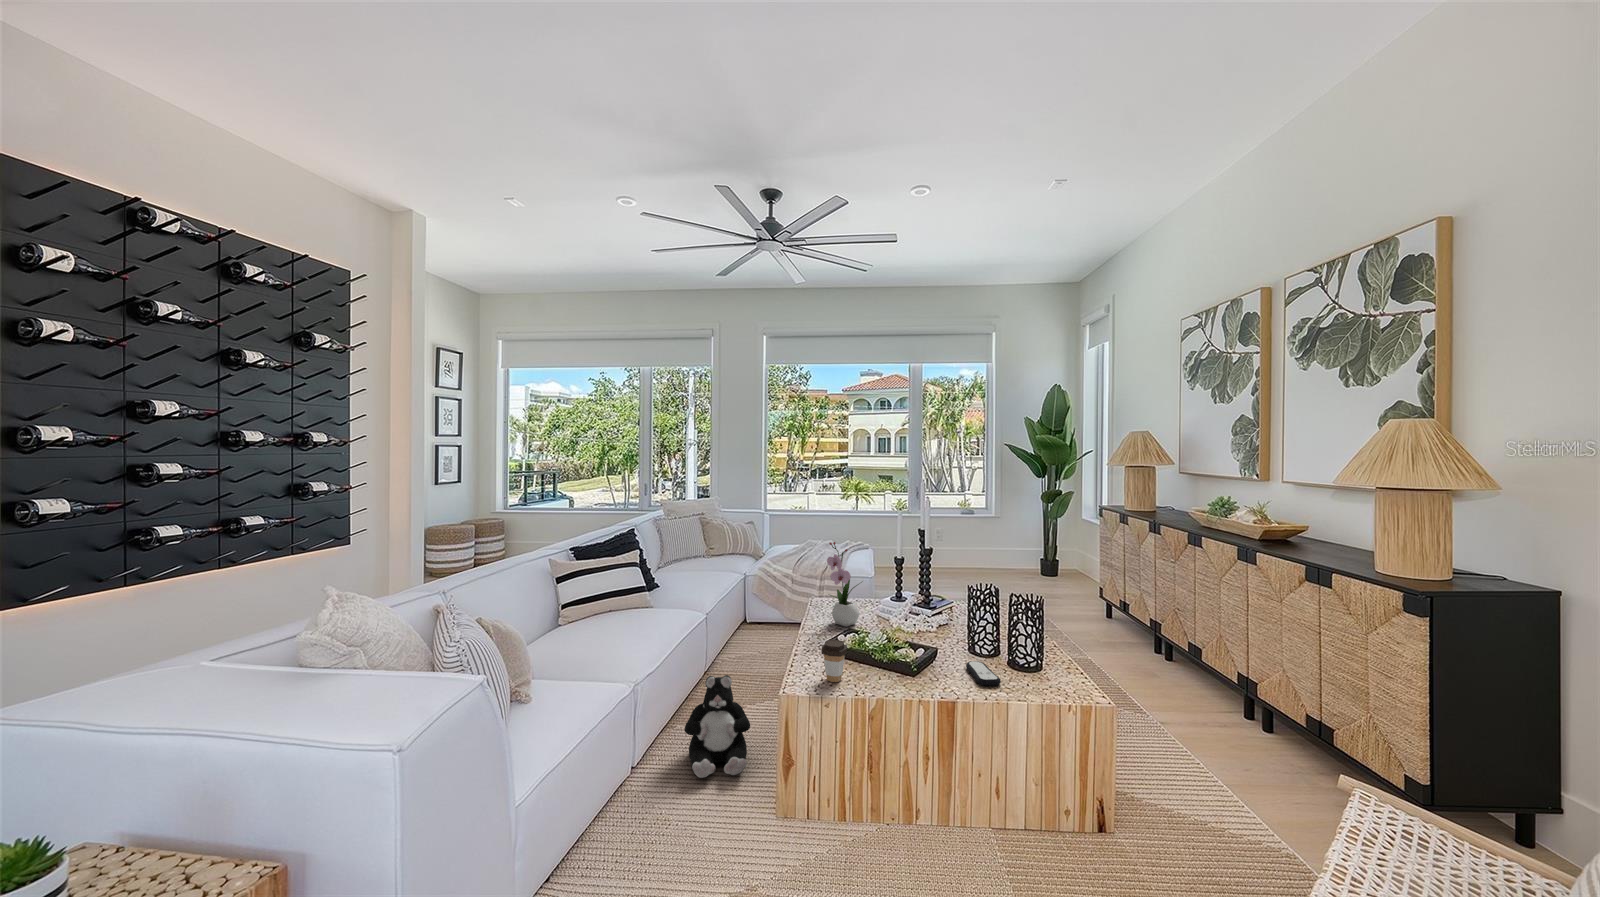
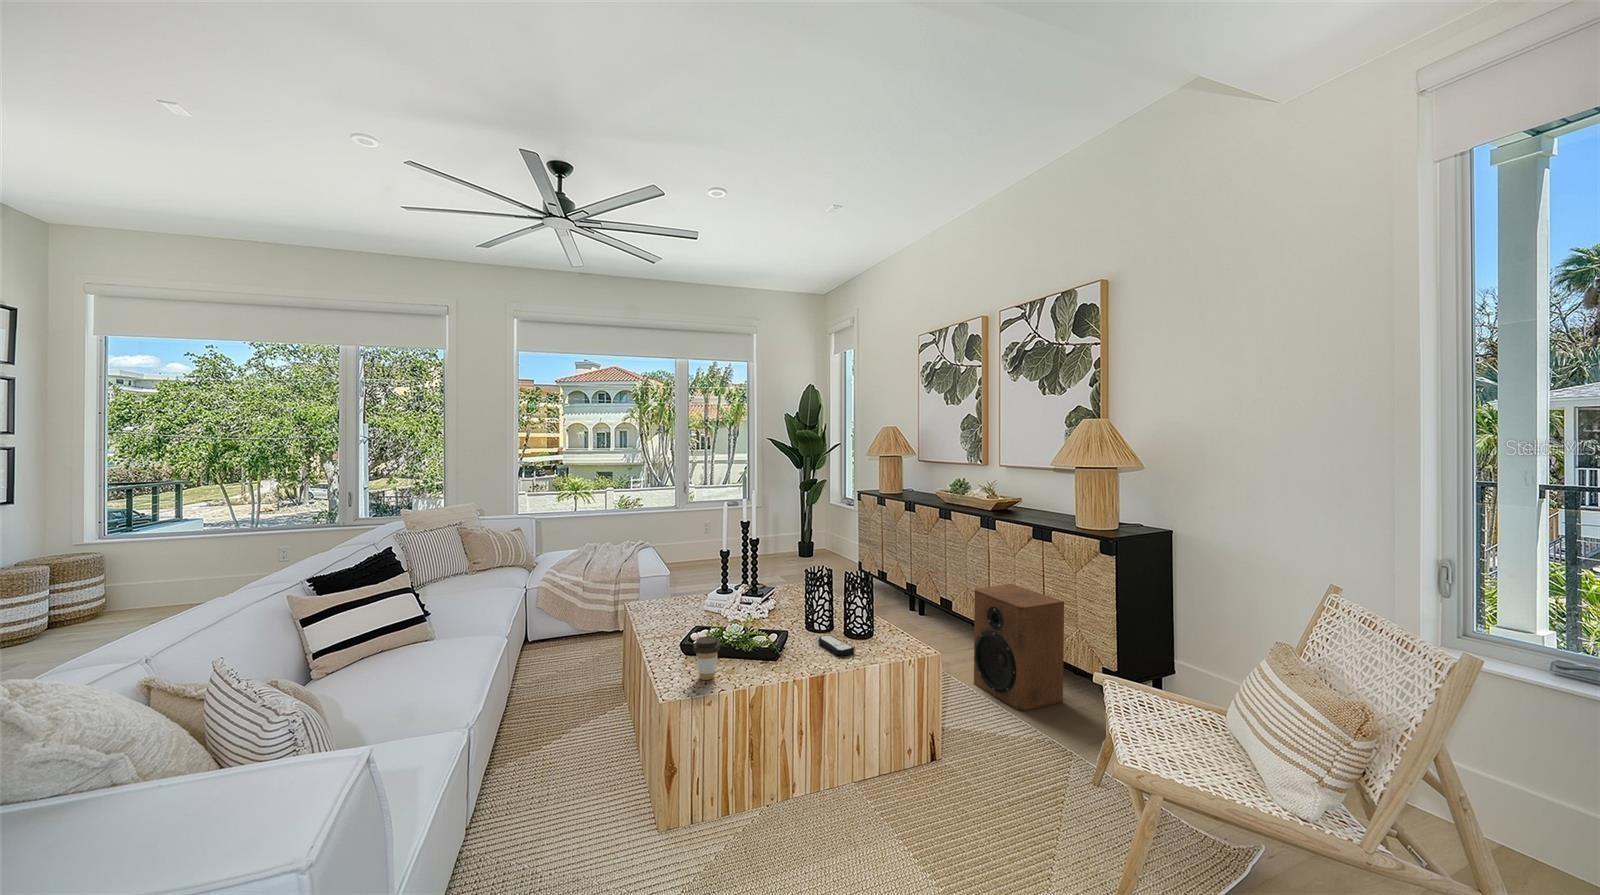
flower arrangement: present [827,542,862,627] -> none [666,538,701,623]
speaker: none [1204,638,1344,813] -> present [974,584,1064,711]
plush toy: present [684,675,750,778] -> none [521,697,606,820]

